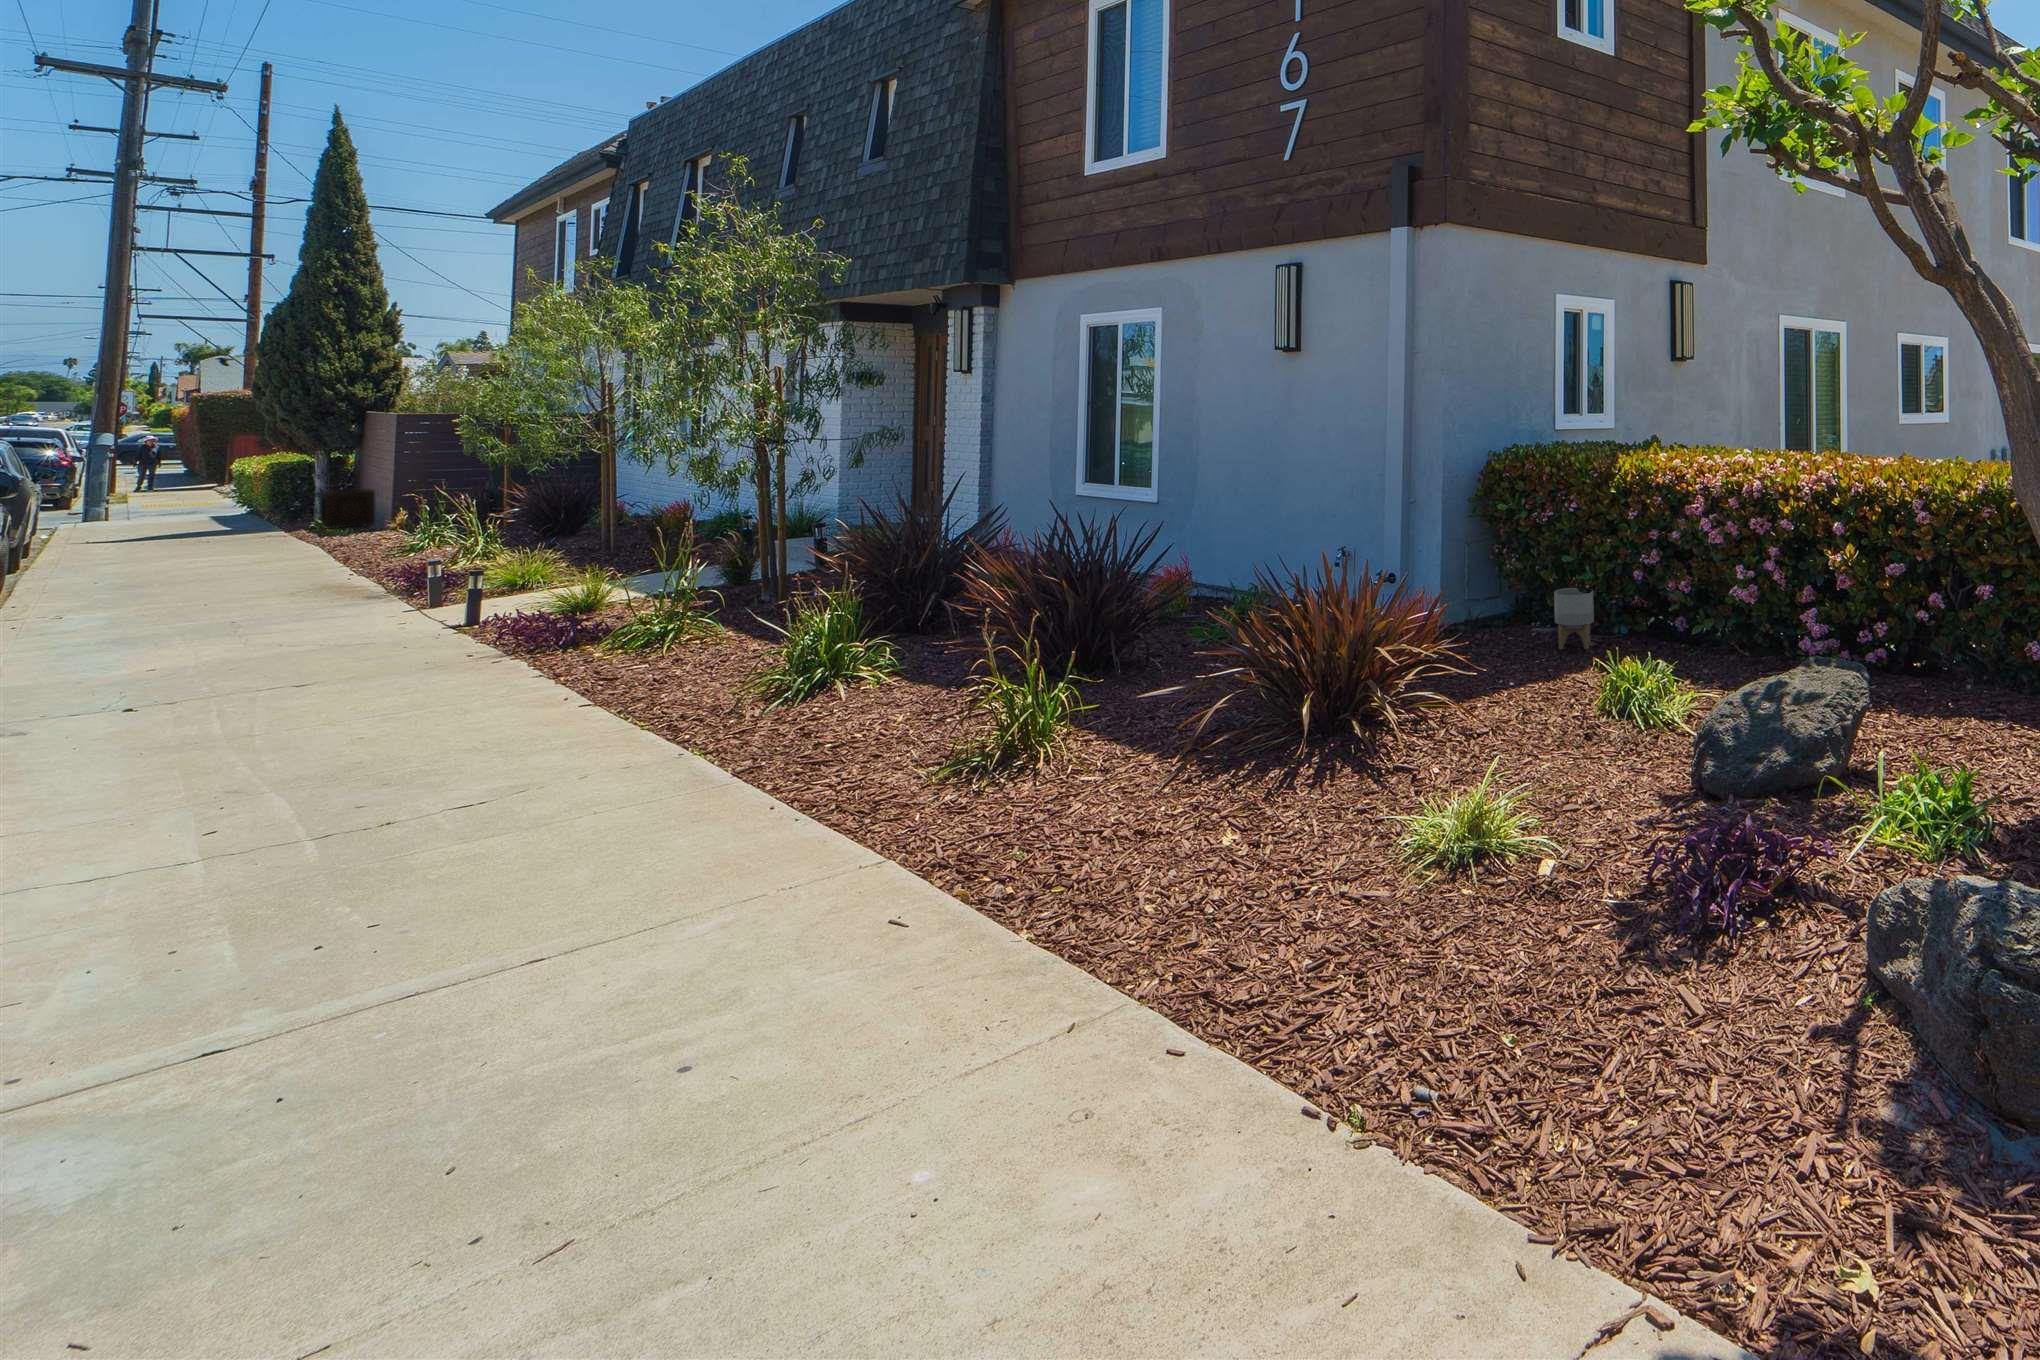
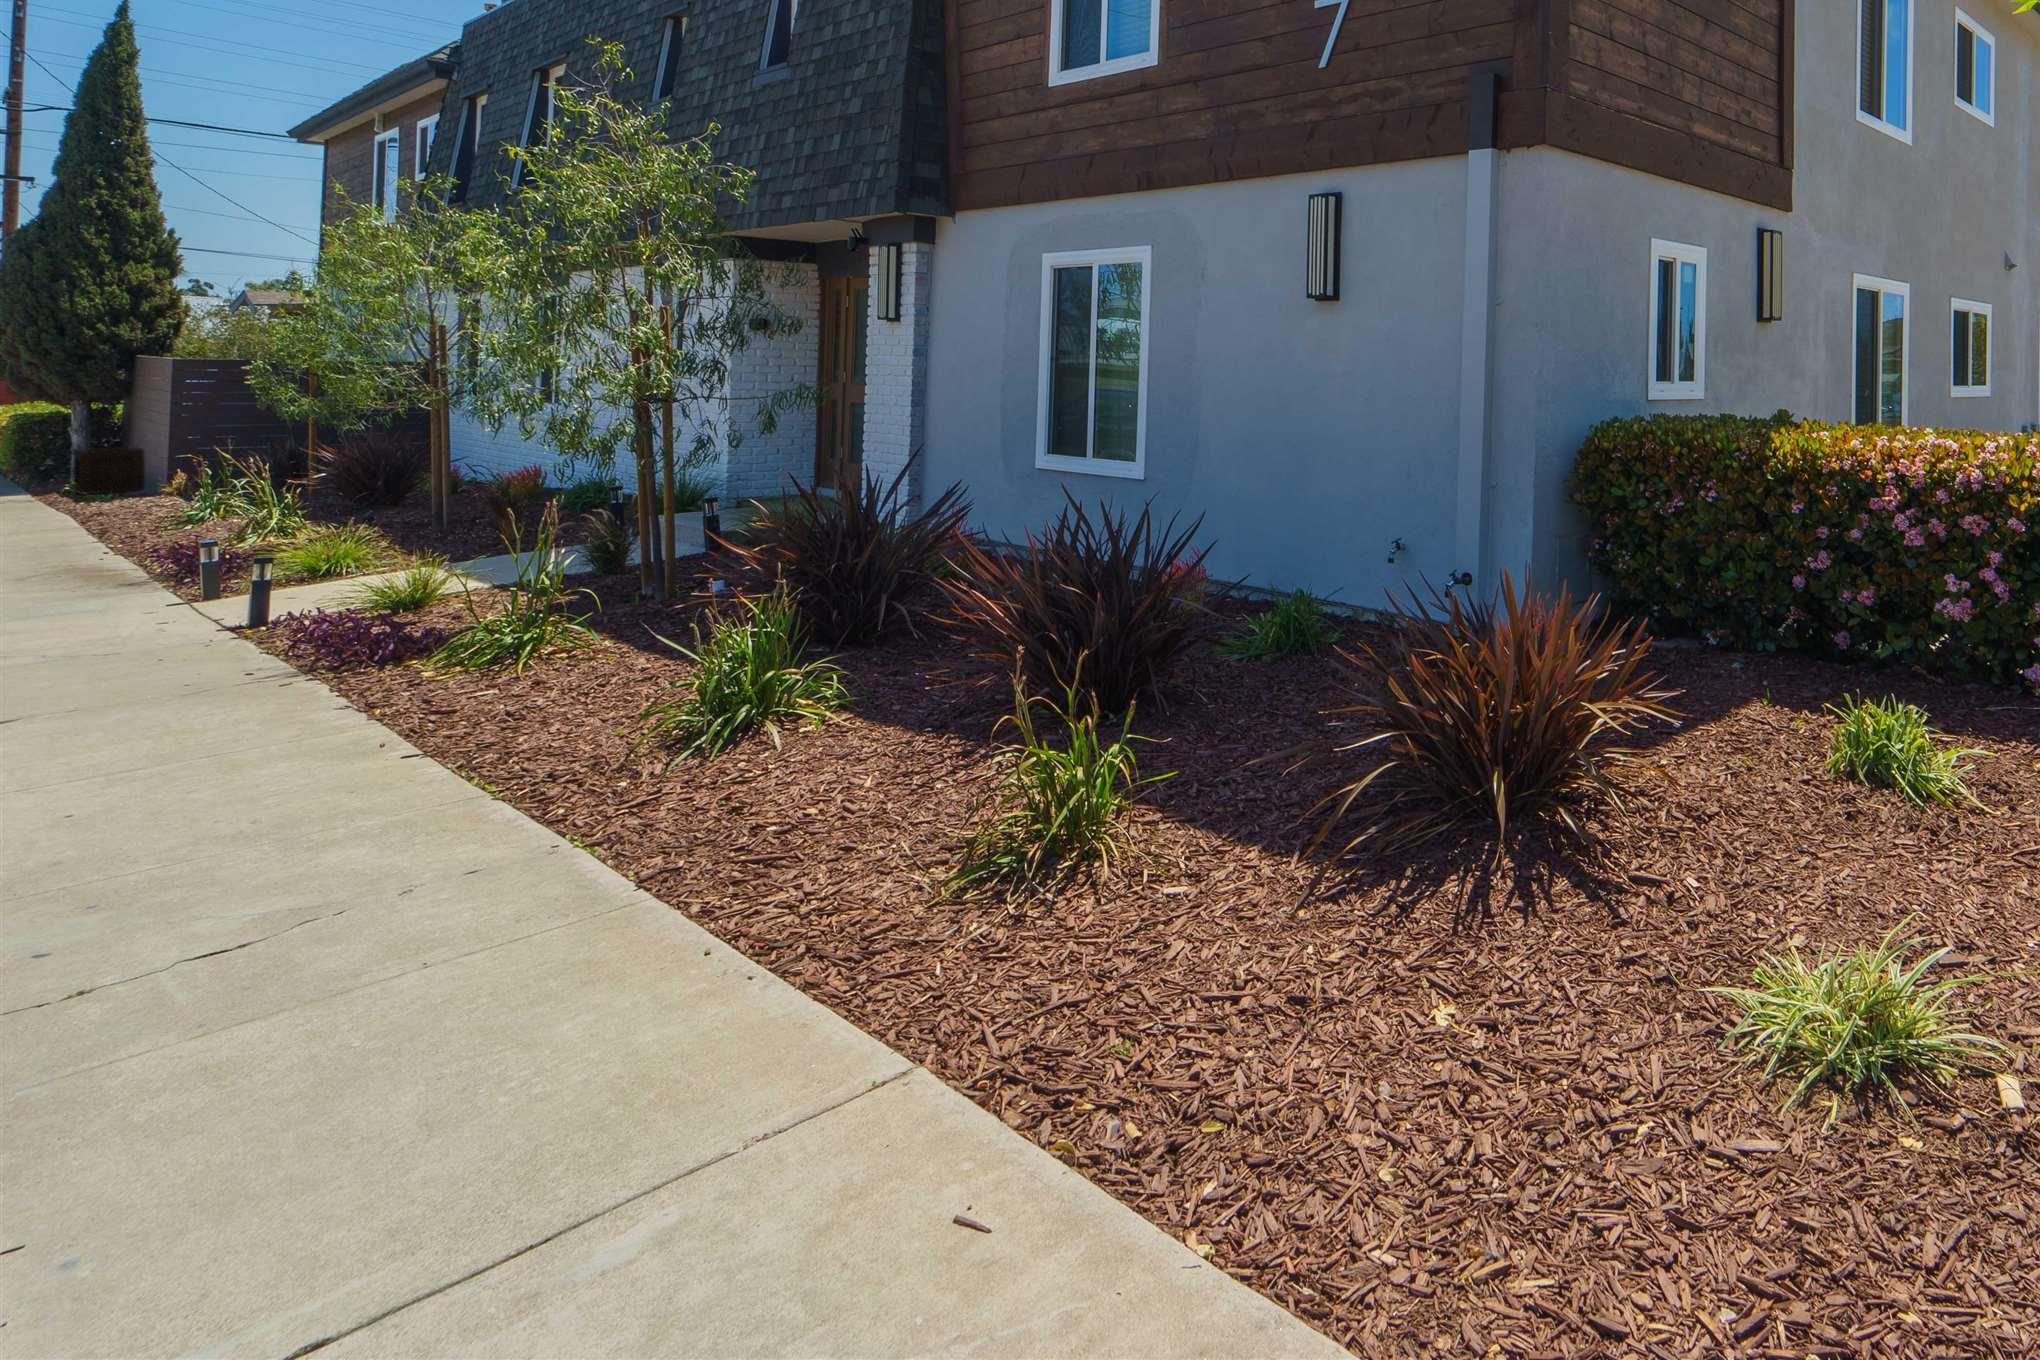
planter: present [1554,588,1594,649] -> none [1683,593,1732,670]

